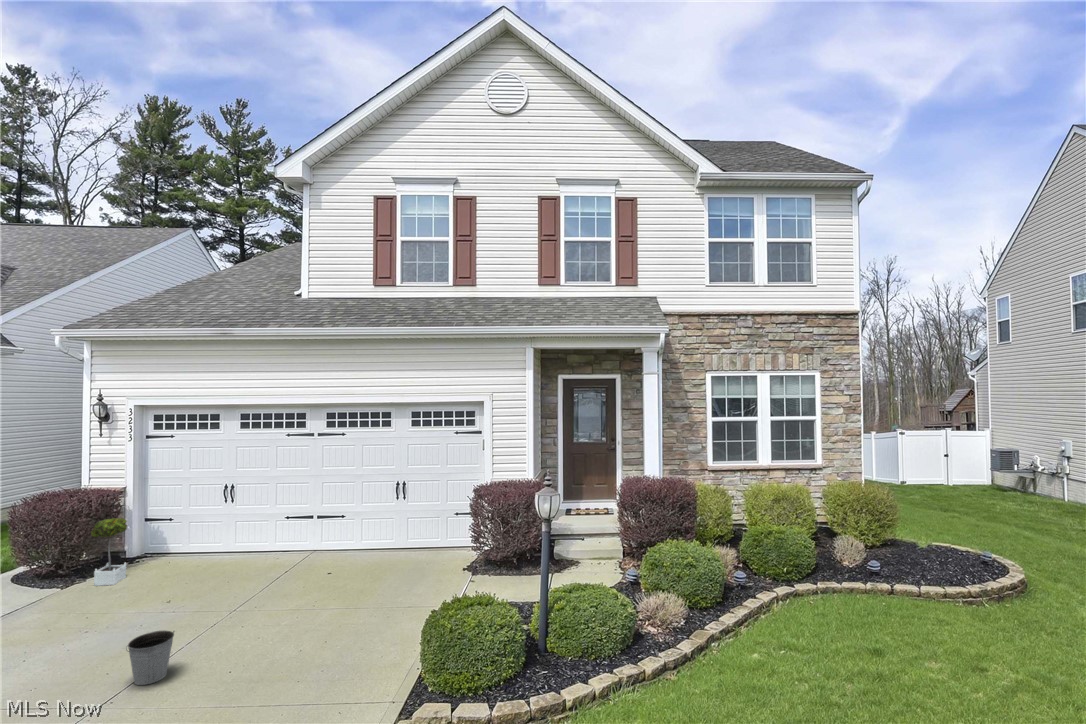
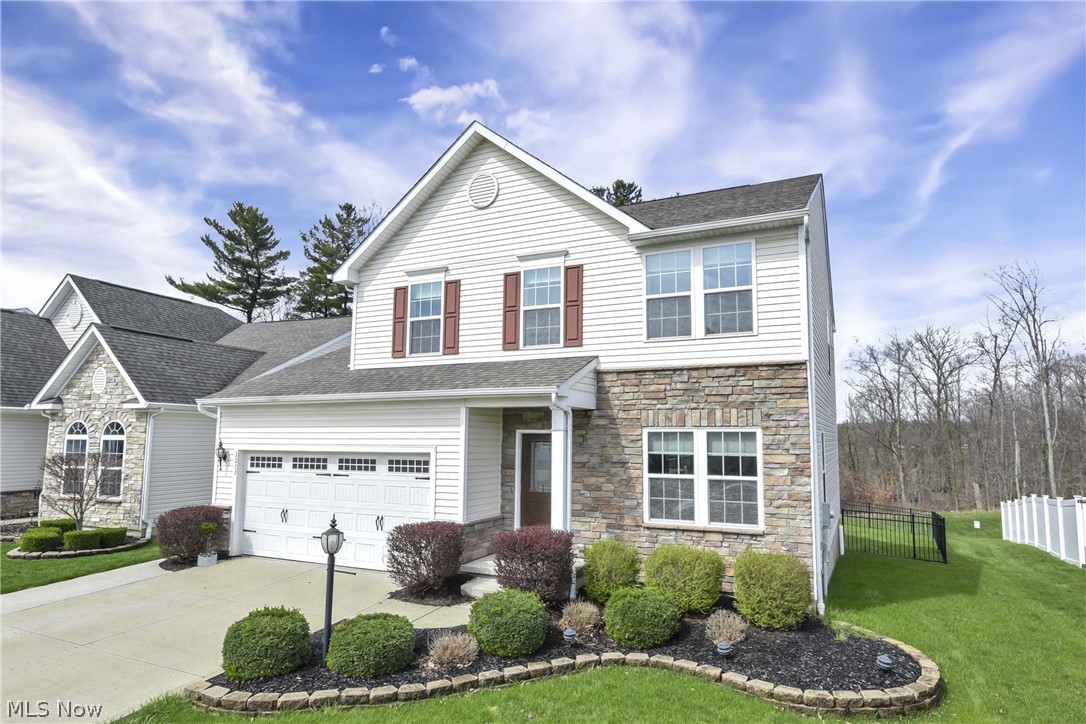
bucket: present [127,630,174,685] -> none [145,584,173,613]

